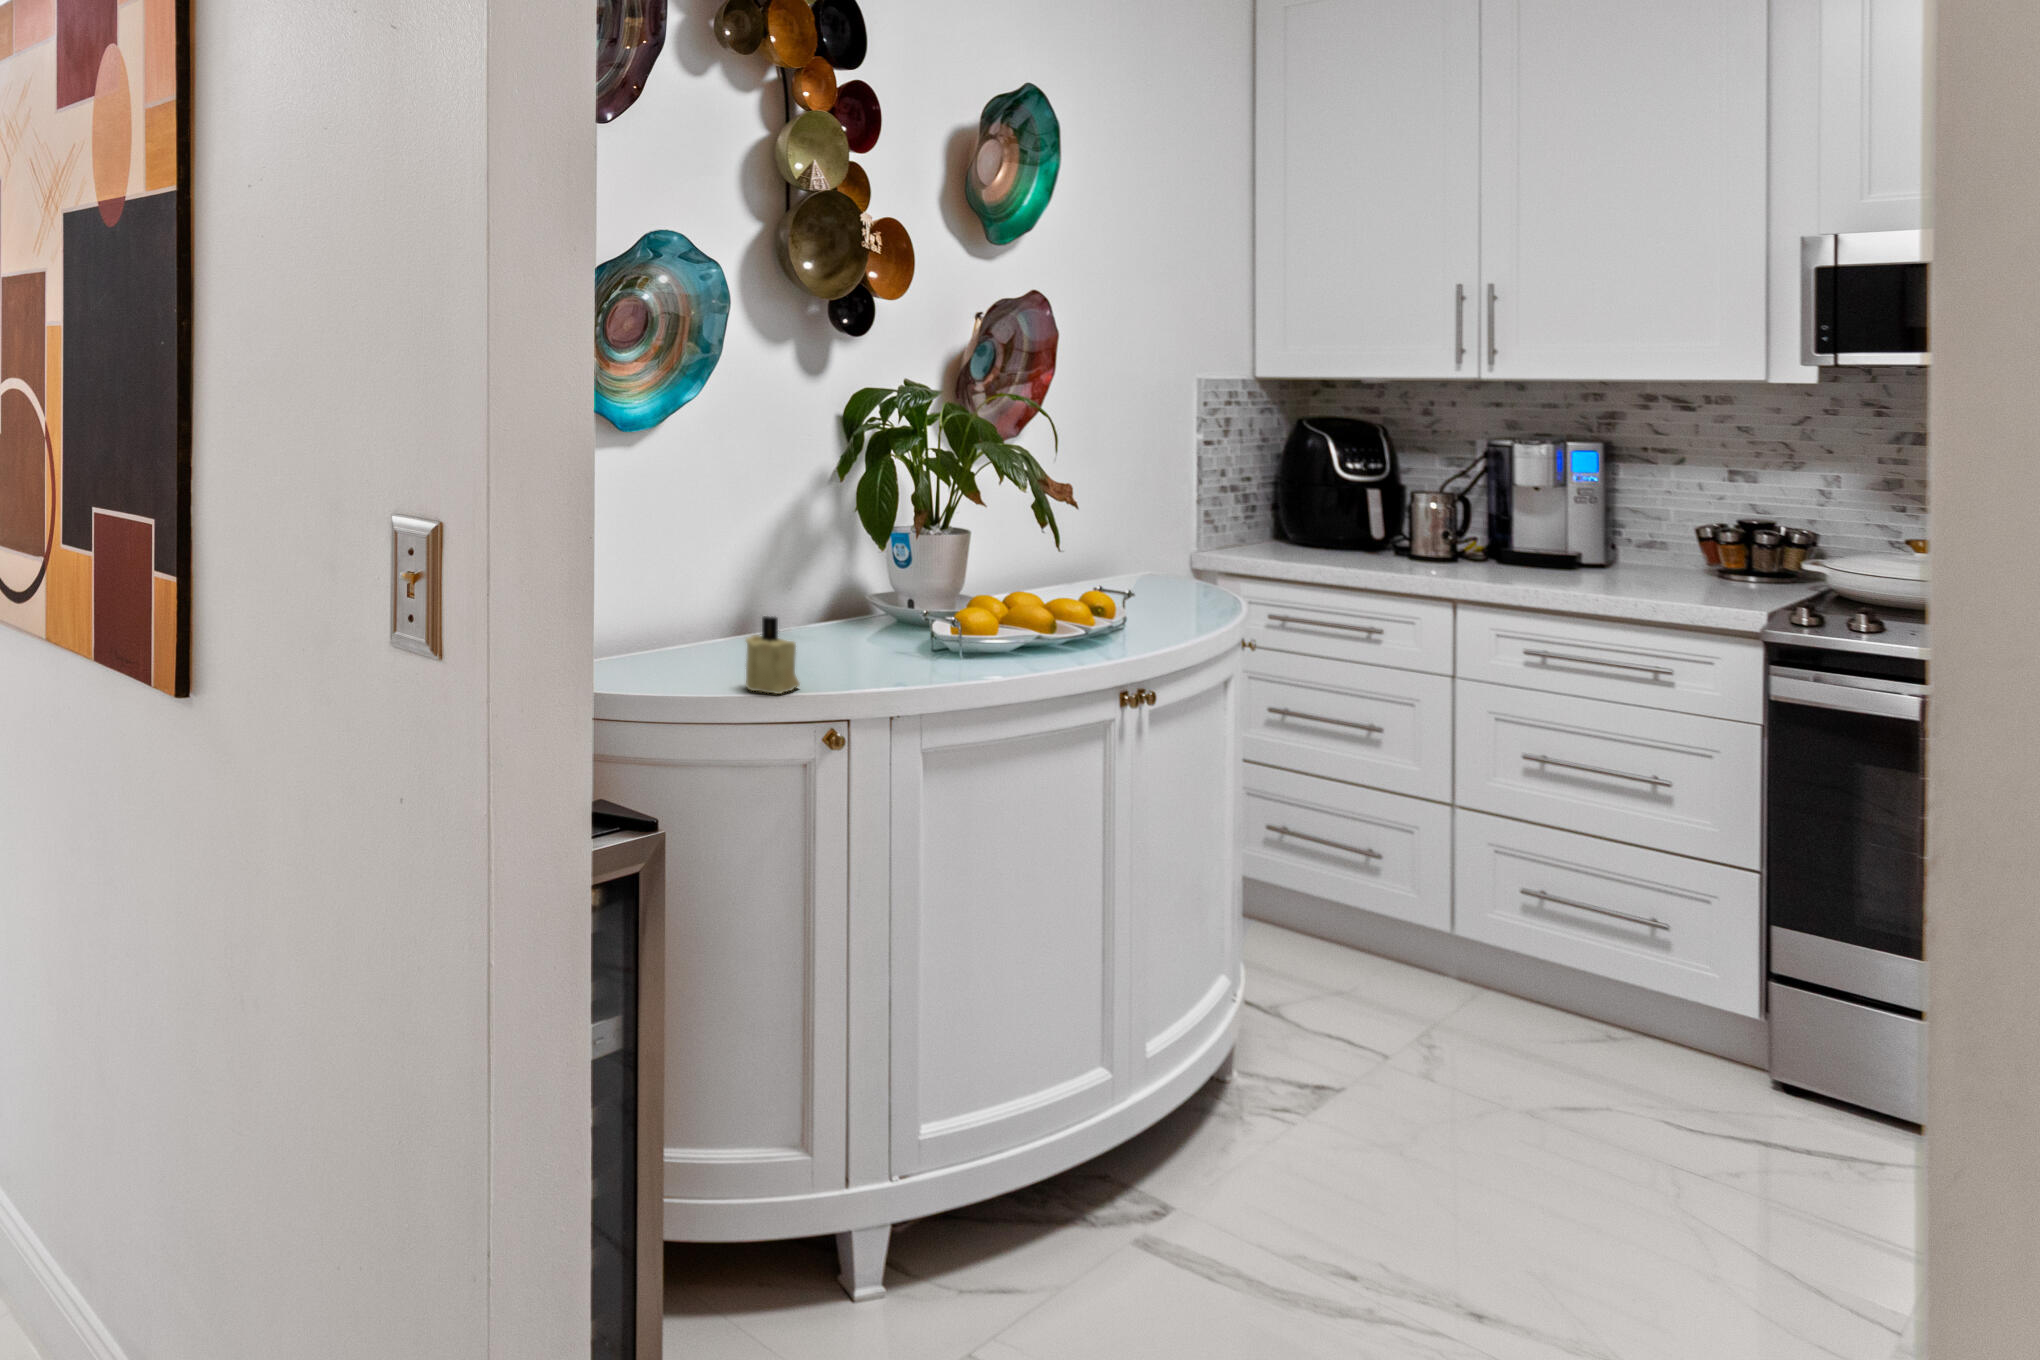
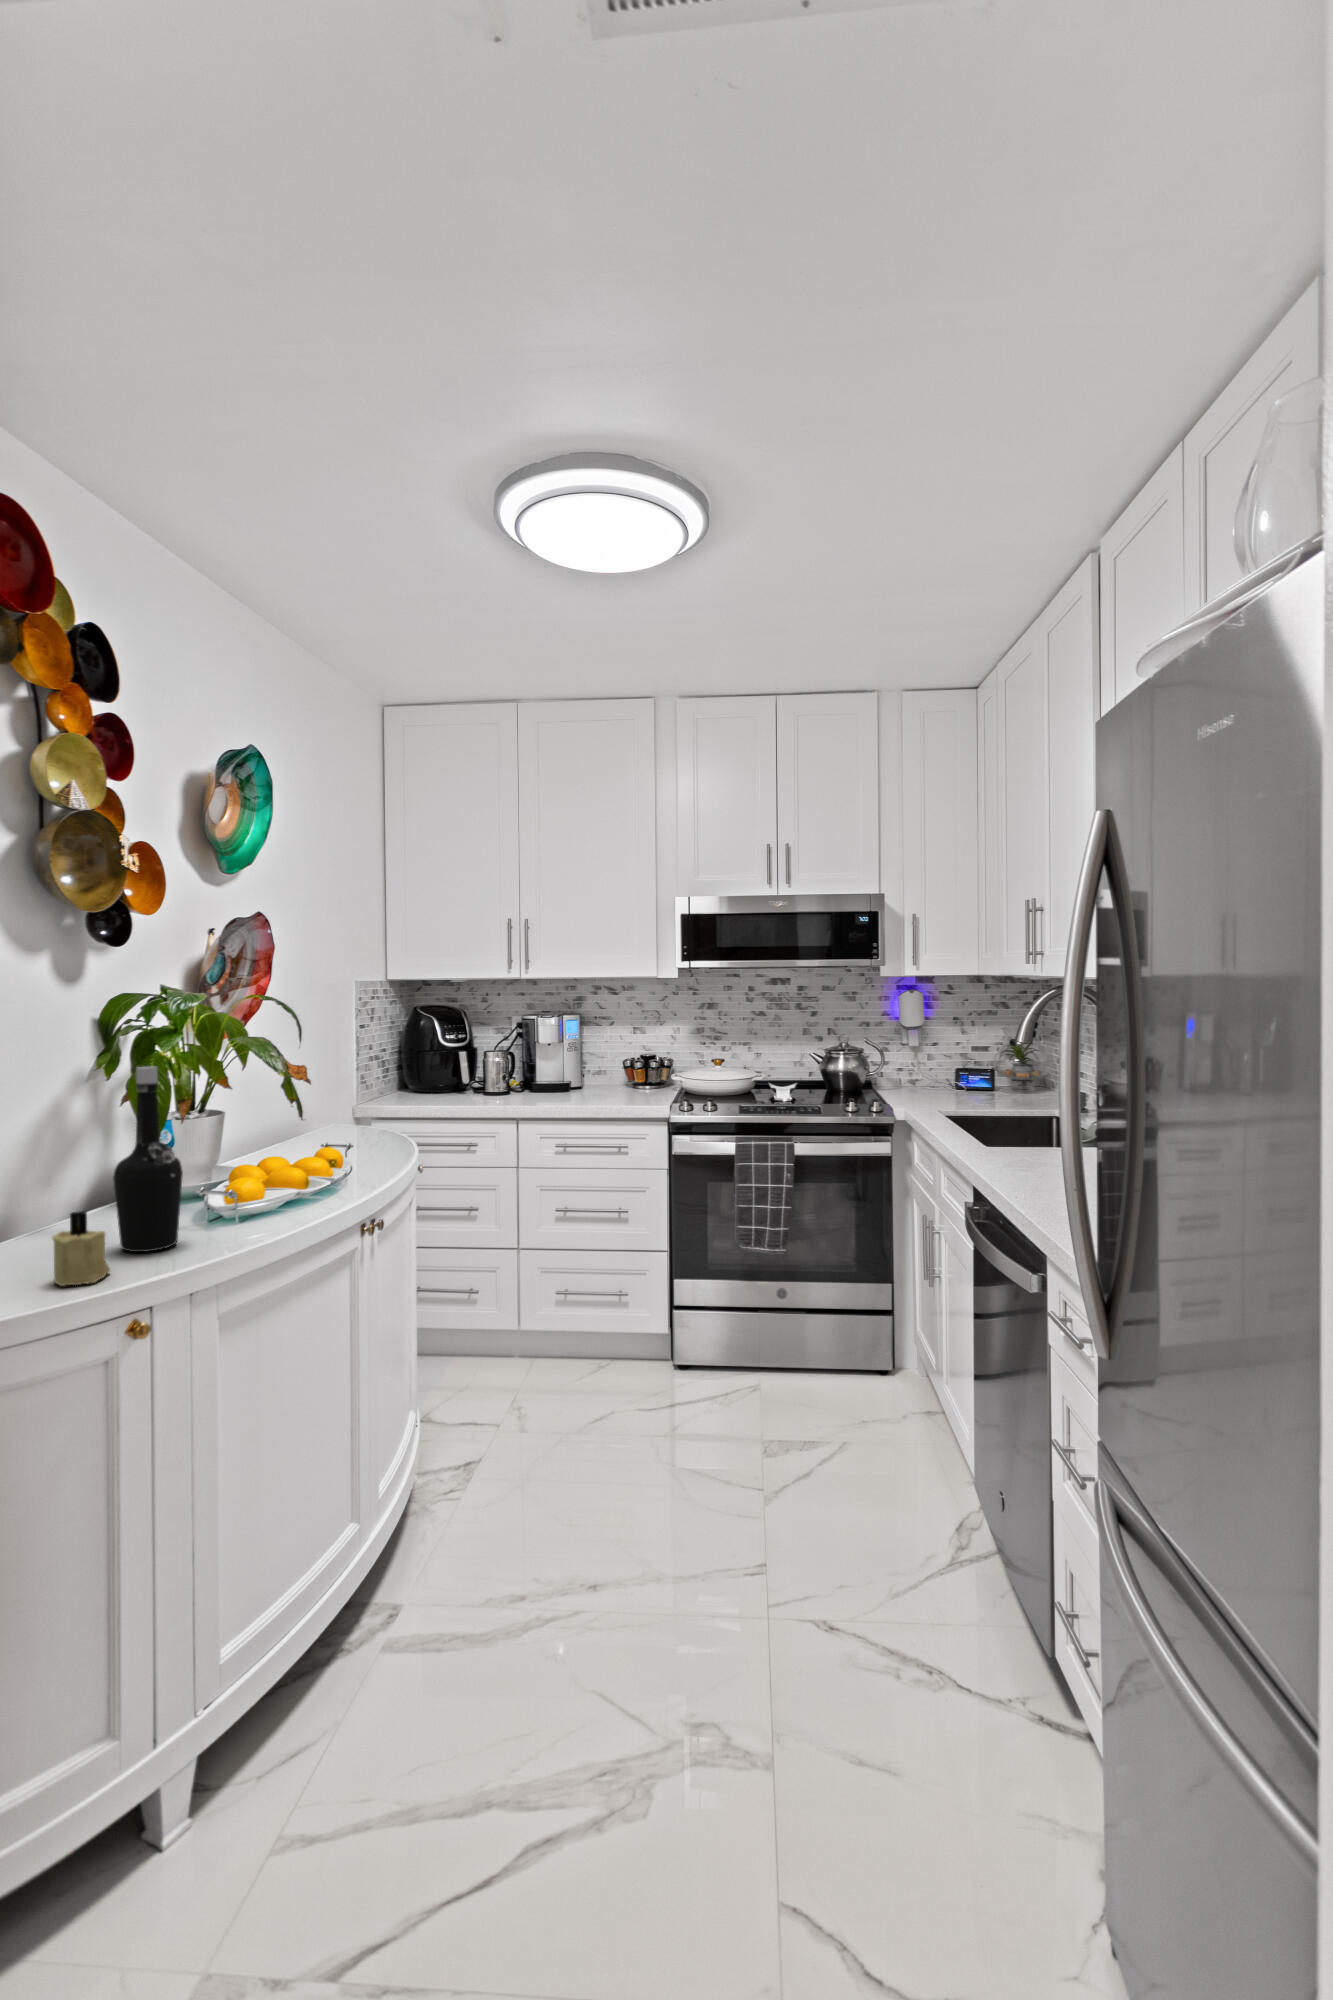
bottle: none [817,470,887,676] -> present [113,1067,183,1252]

